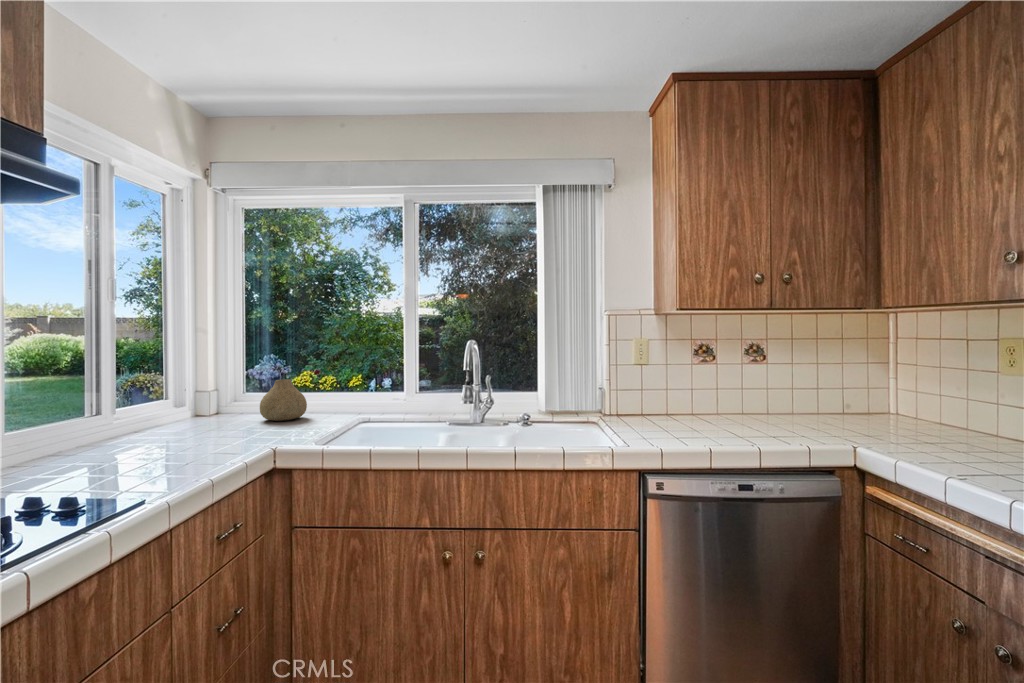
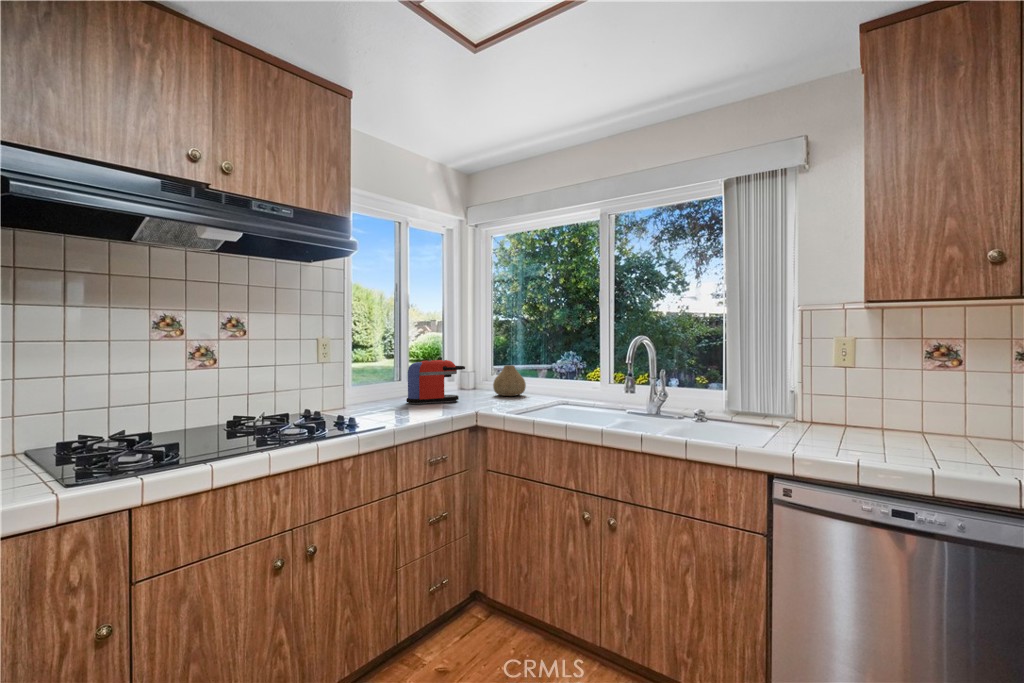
coffee maker: none [128,378,229,451] -> present [406,360,465,404]

